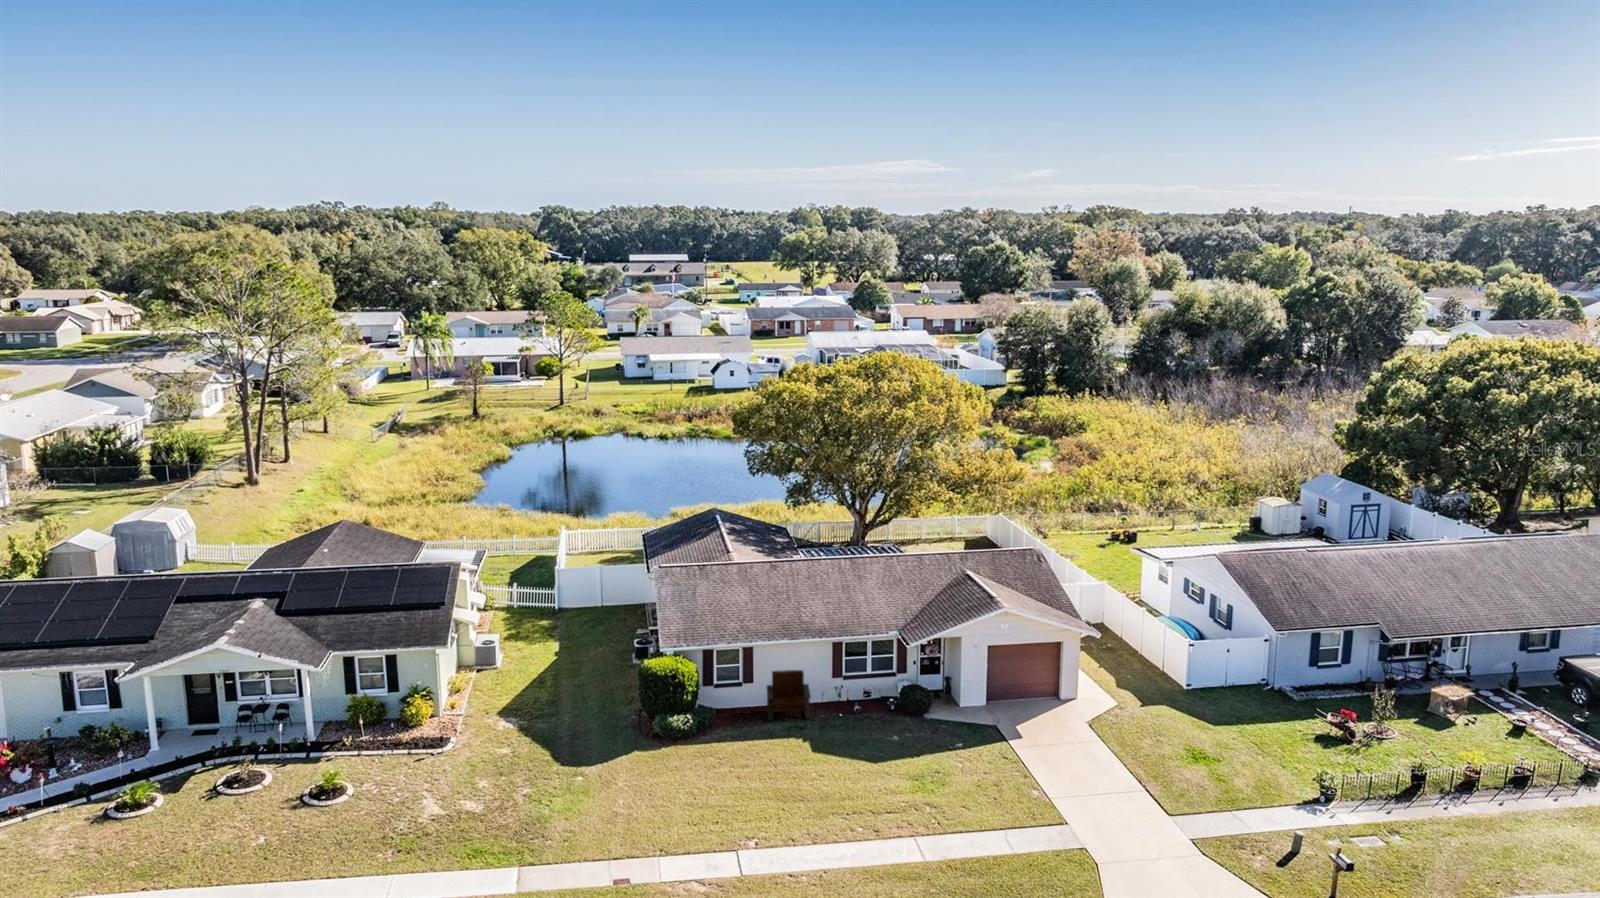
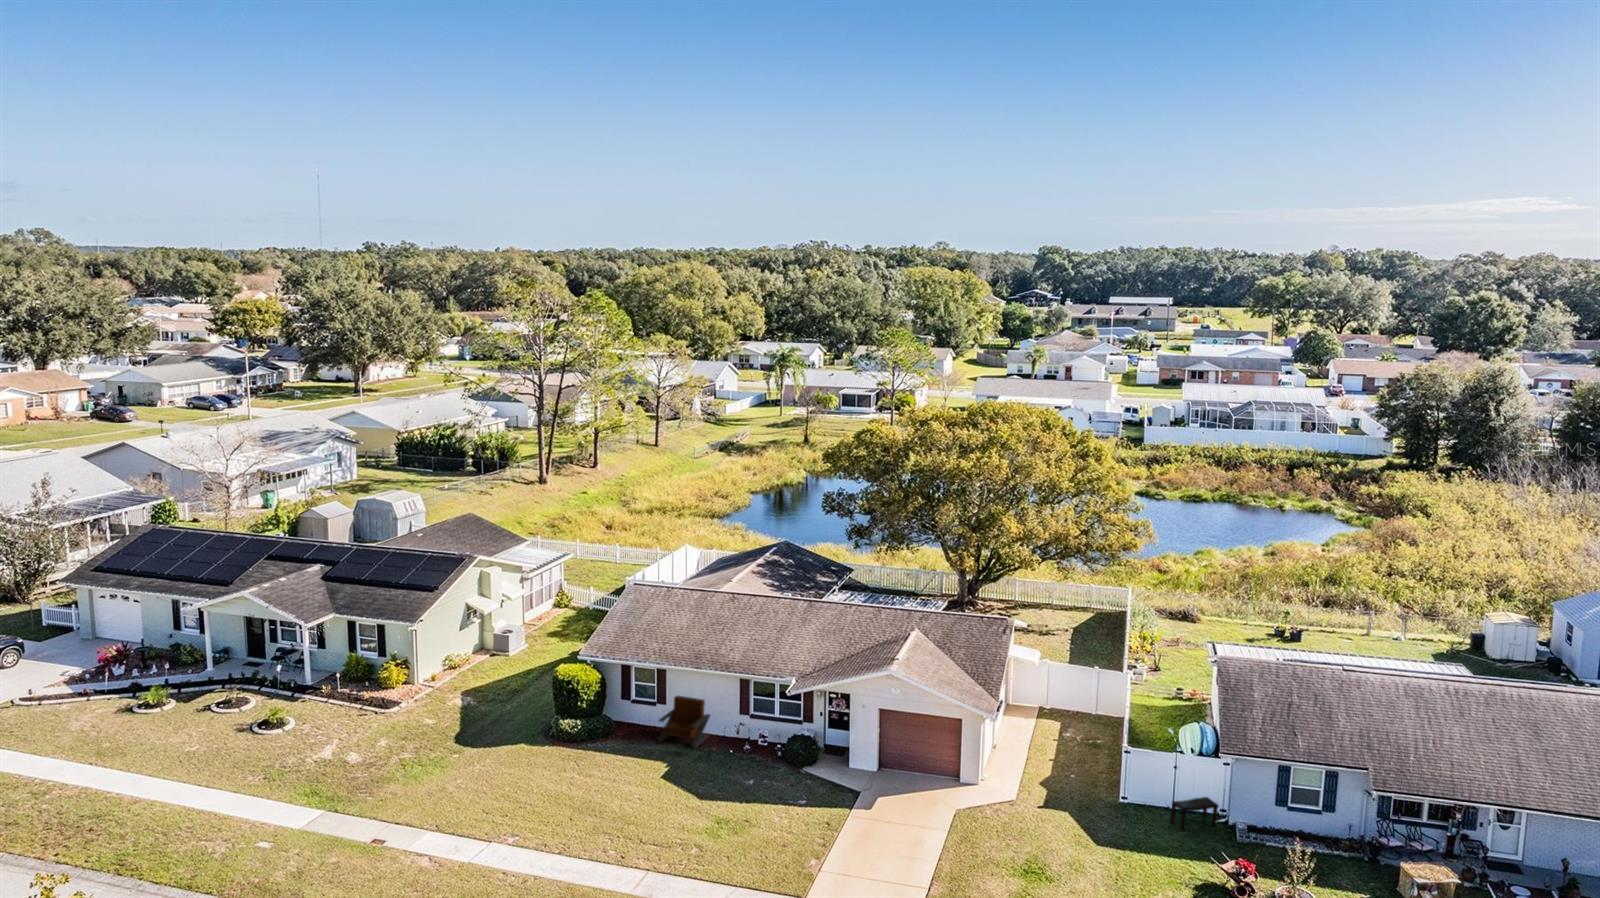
bench: none [1239,670,1272,701] -> present [1171,797,1218,830]

